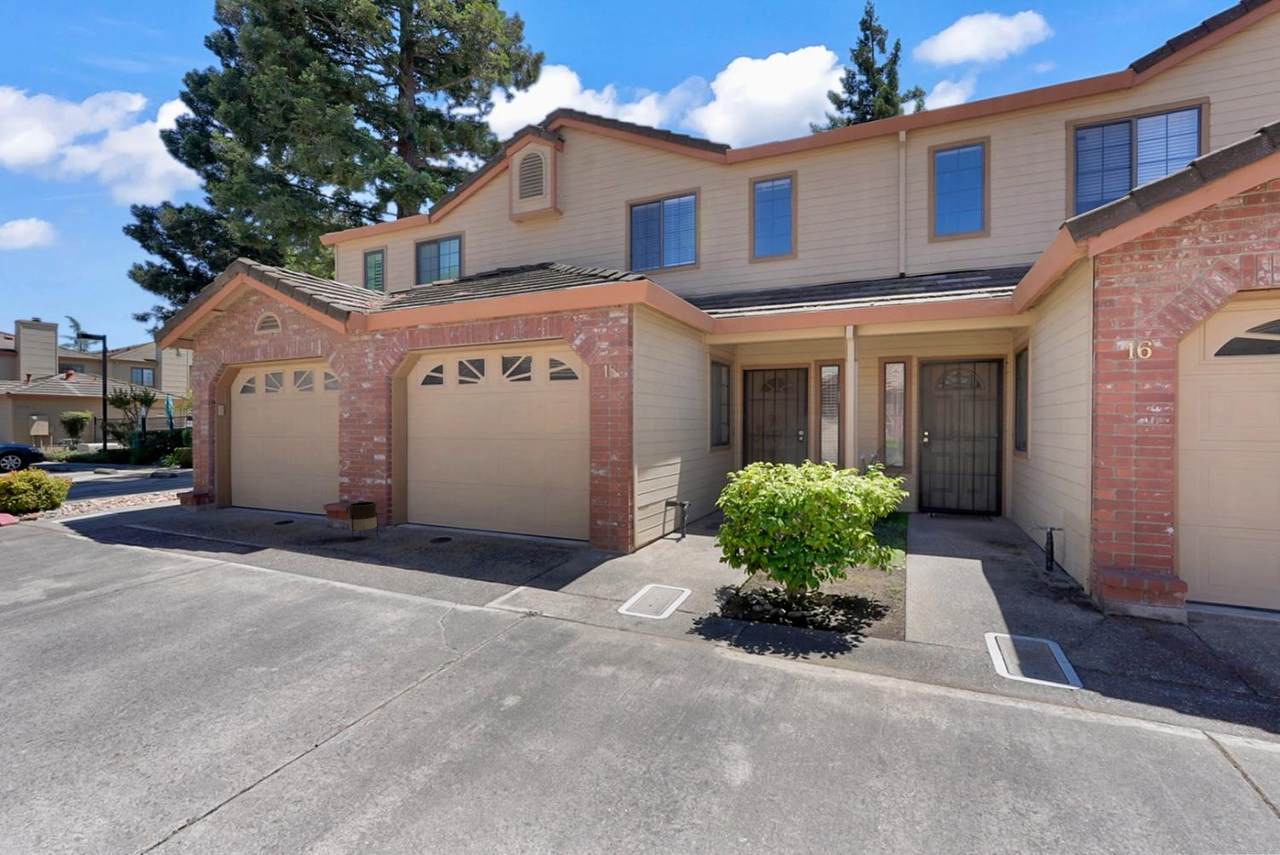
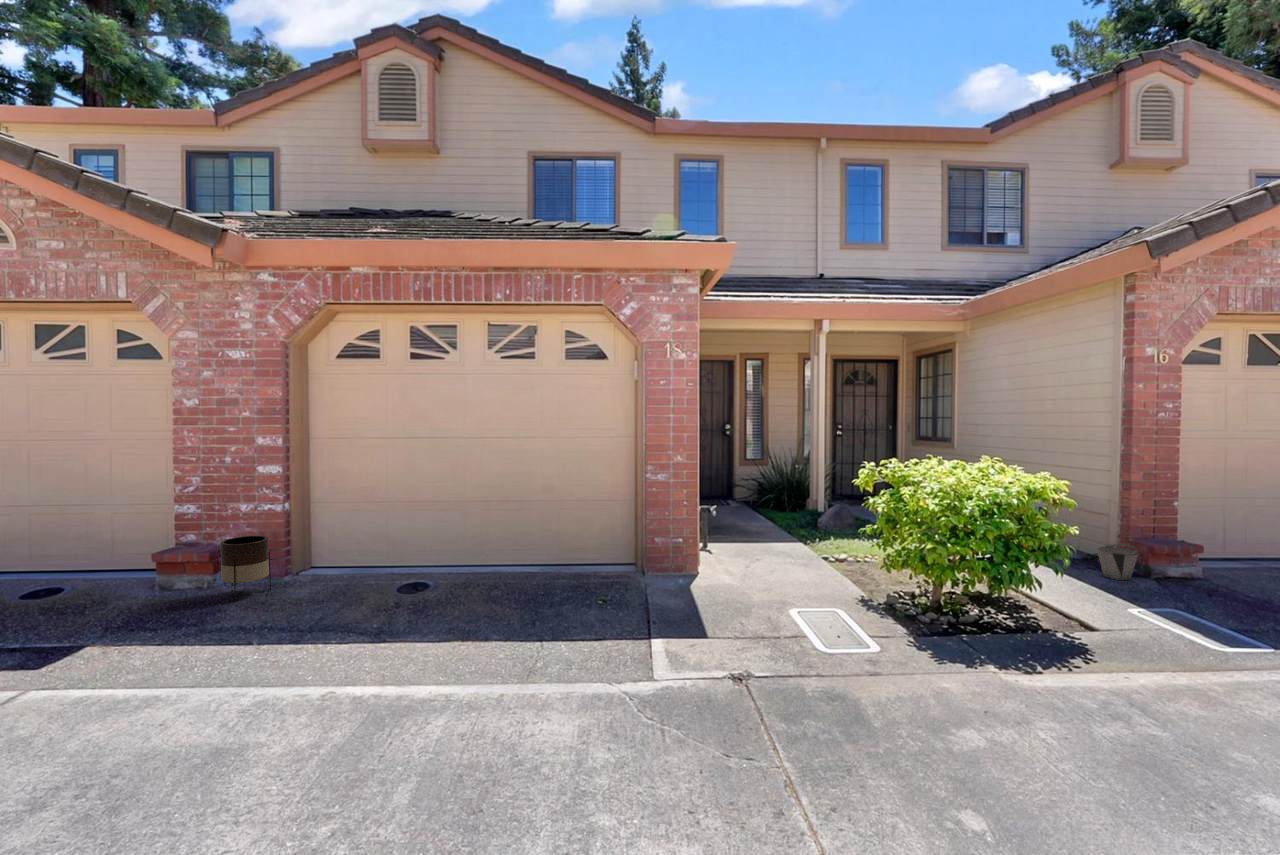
bucket: none [1048,573,1094,616] -> present [1098,544,1138,580]

